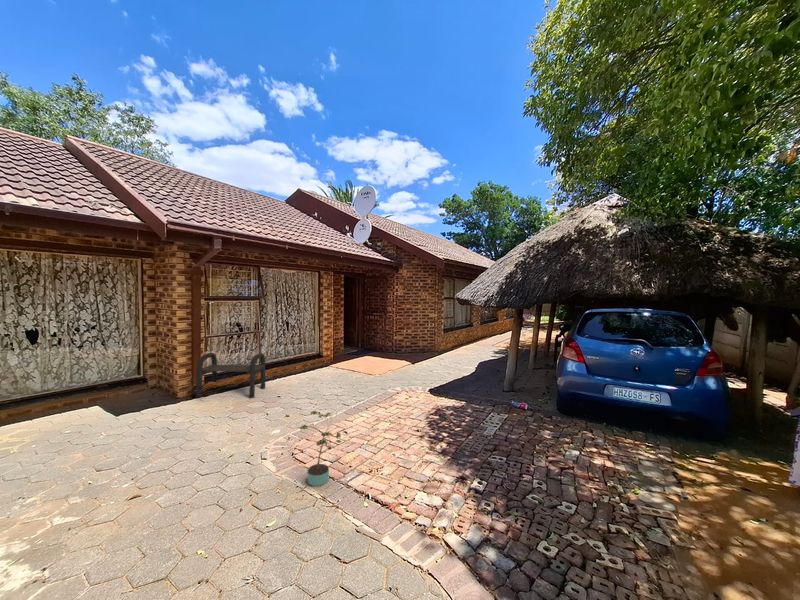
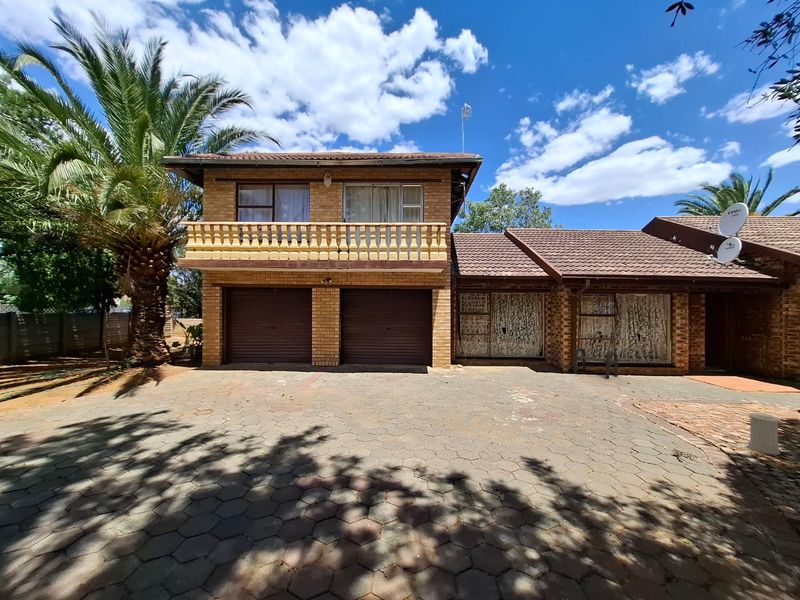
potted plant: present [300,411,341,486] -> none [626,376,651,413]
trash can: none [491,446,531,520] -> present [748,413,780,454]

